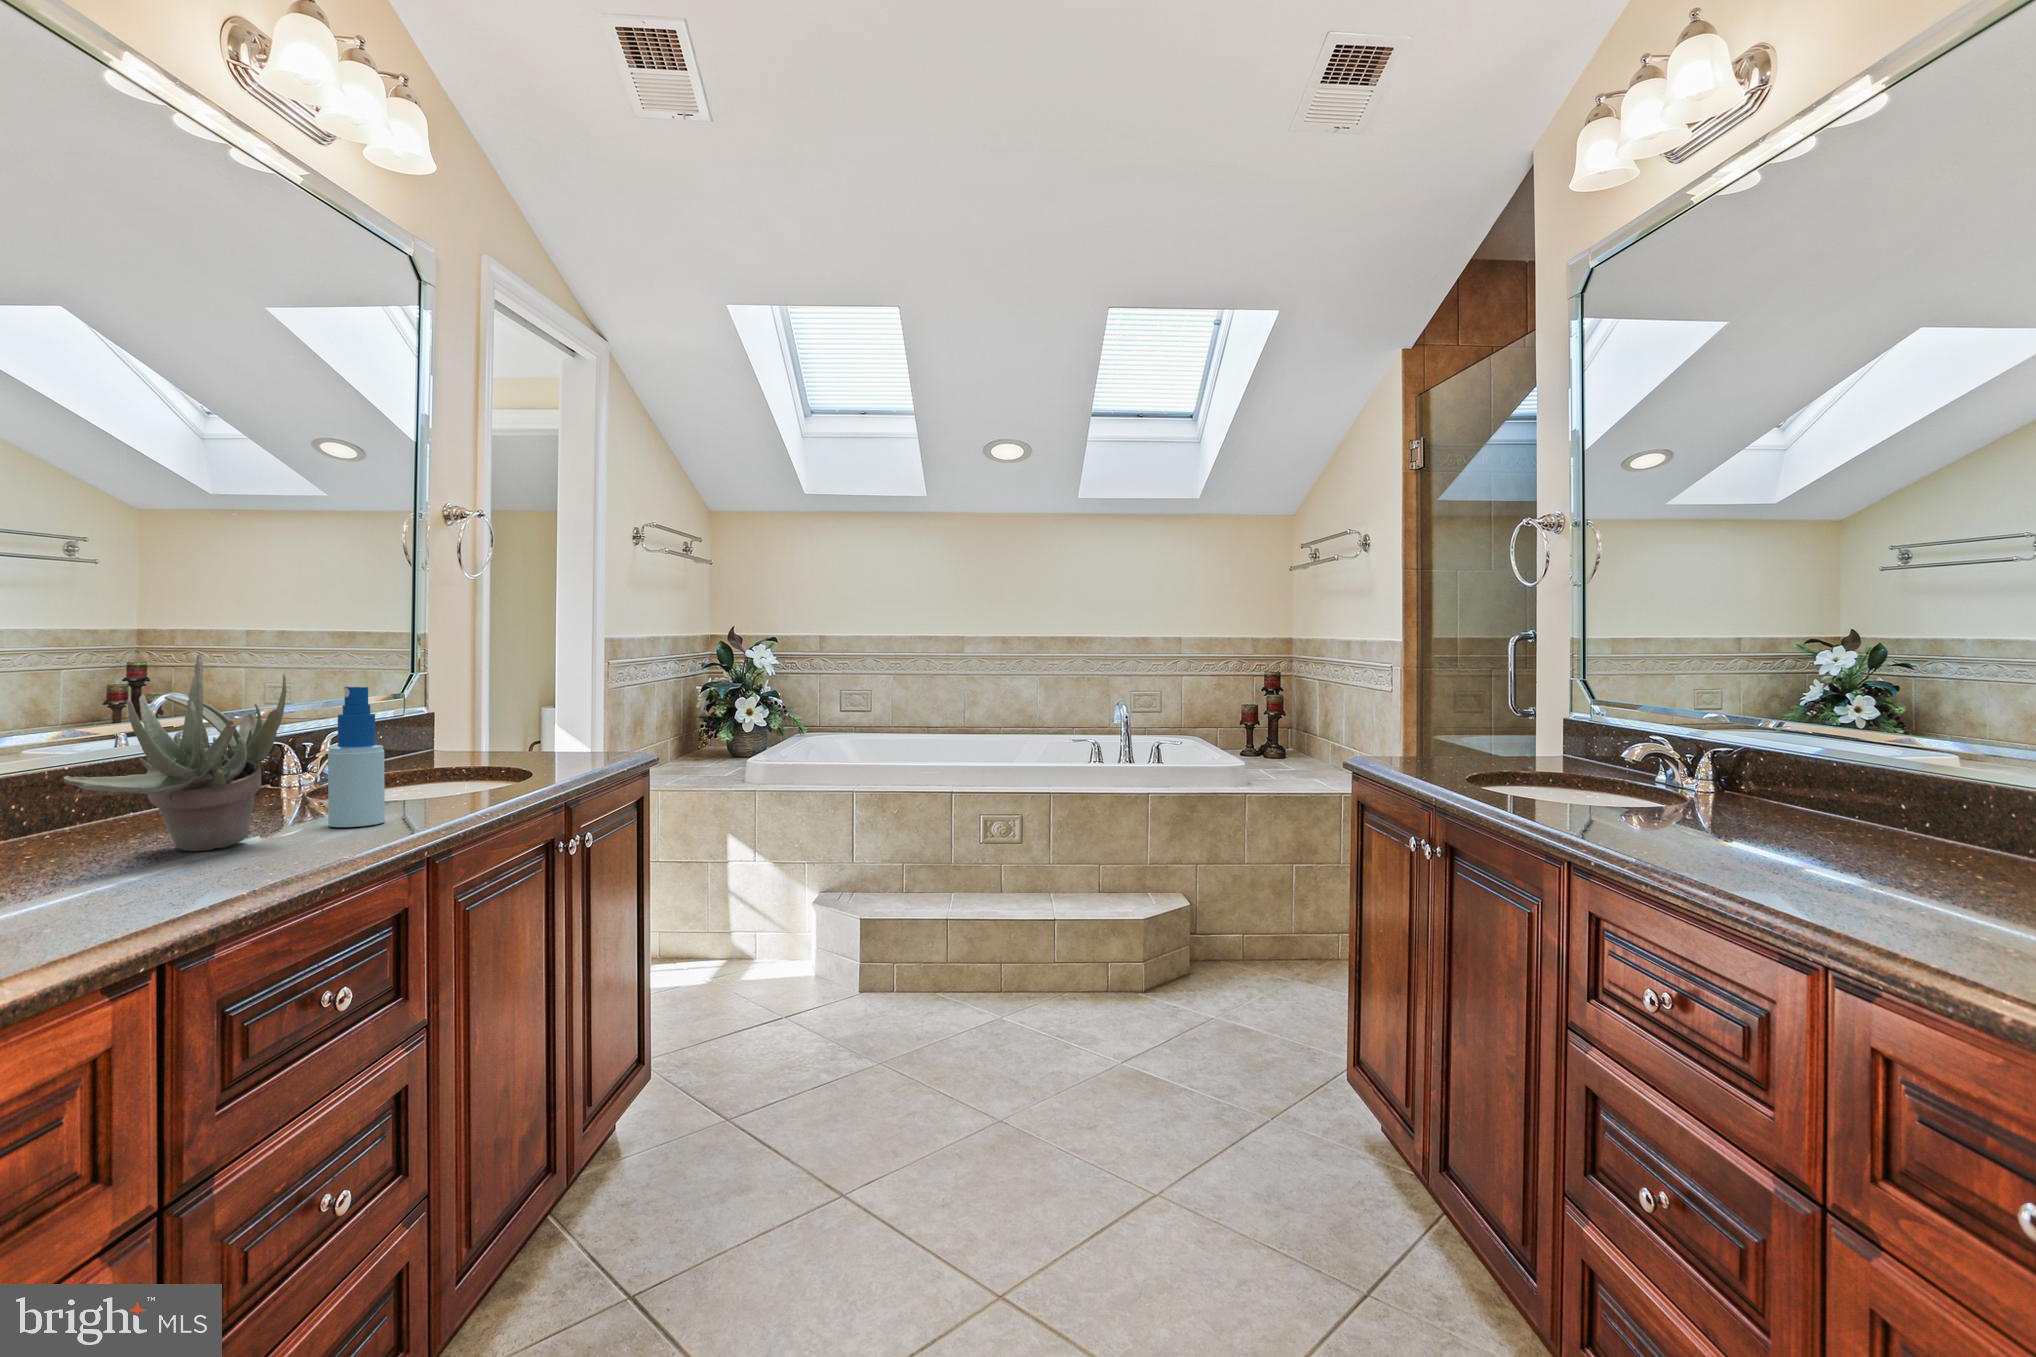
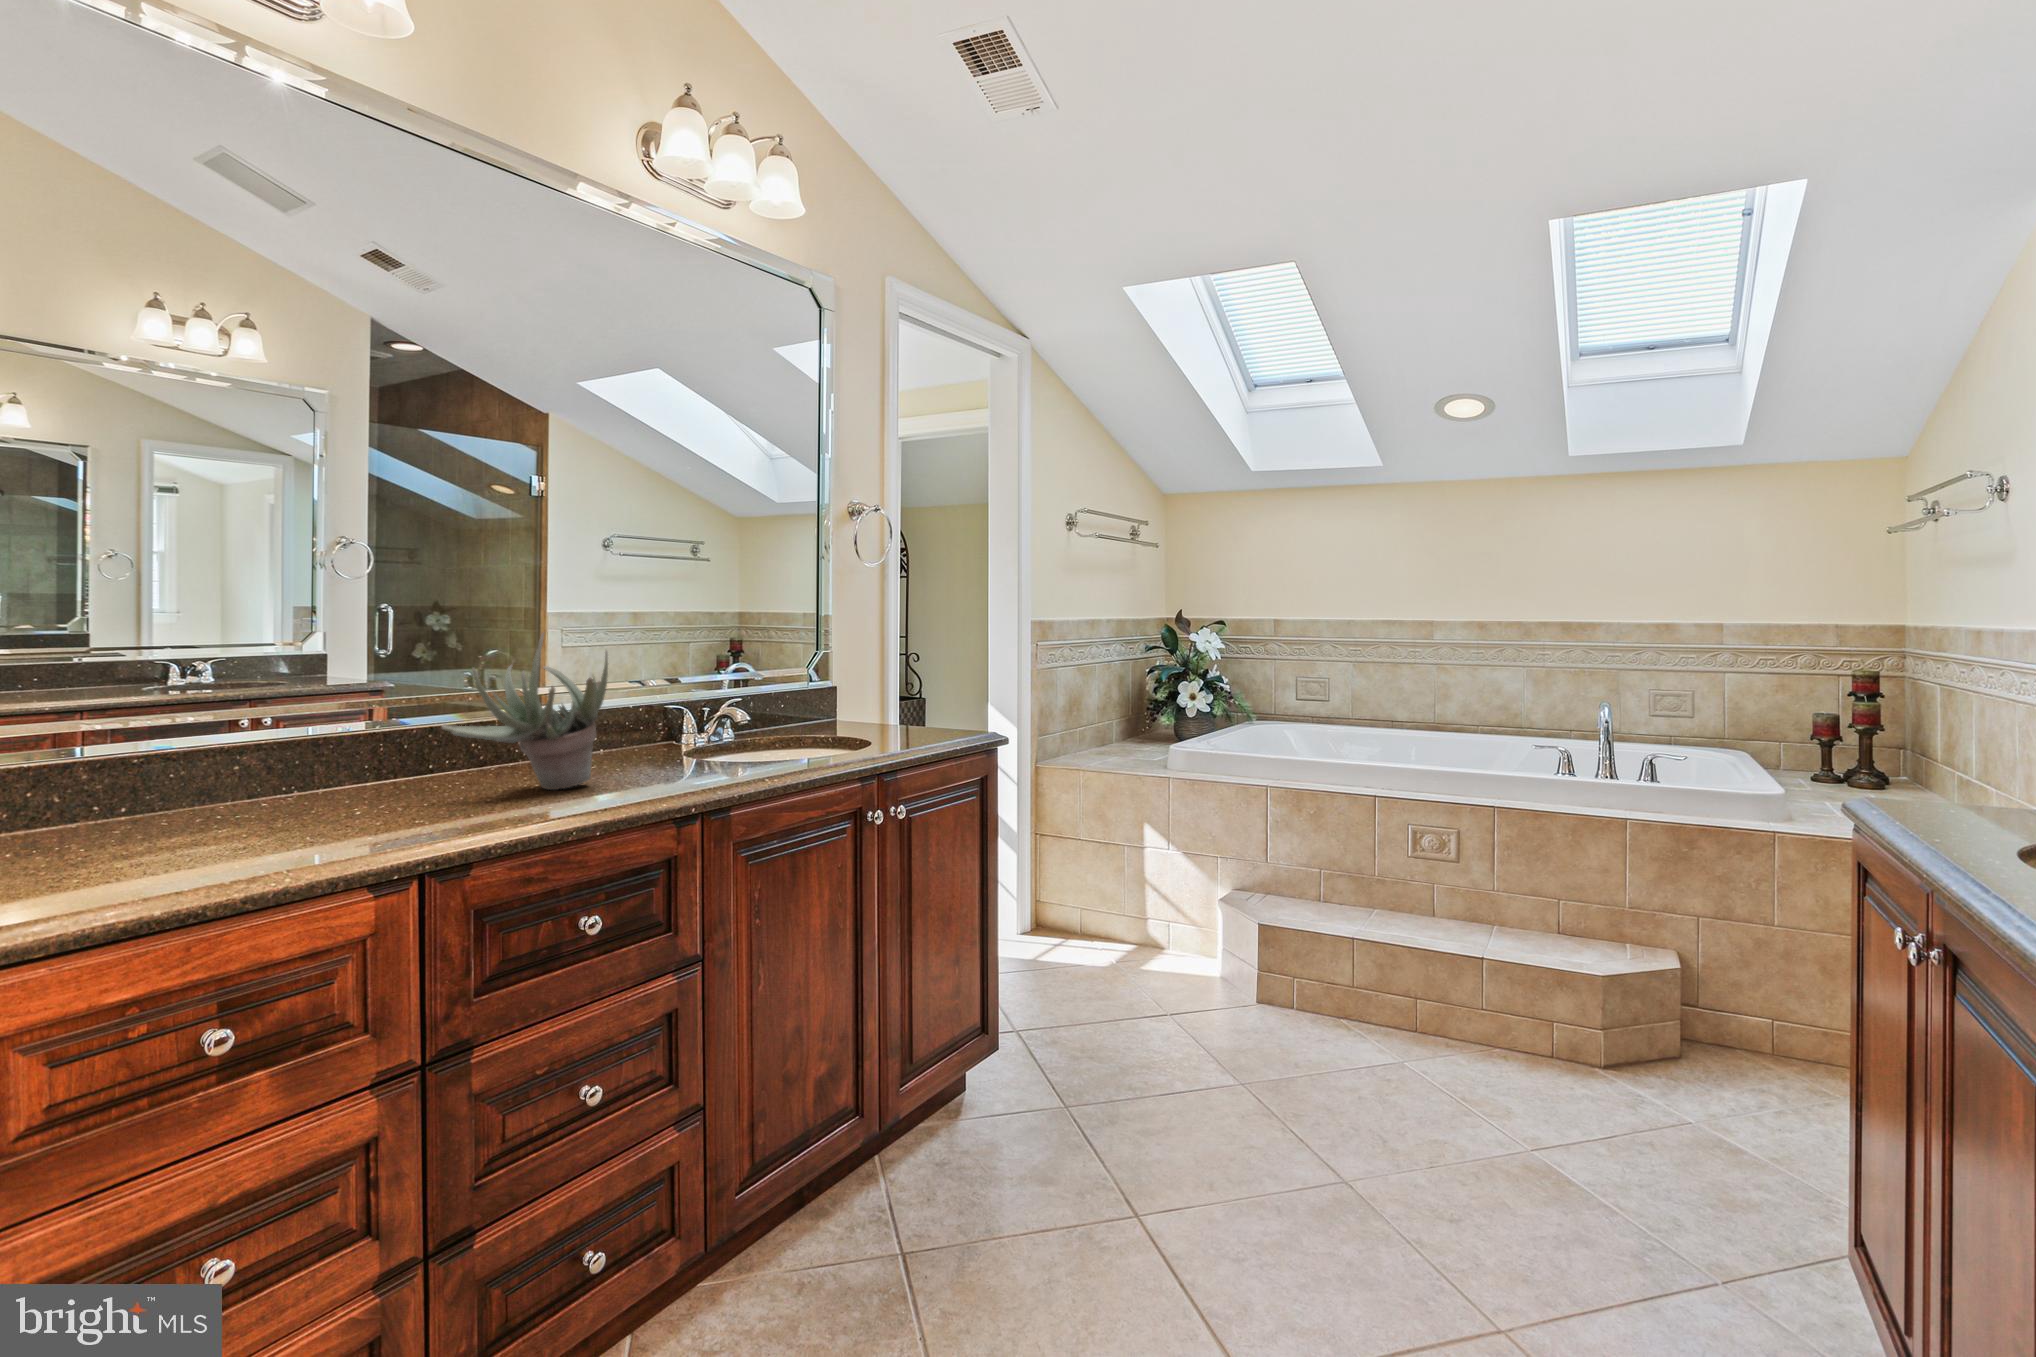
spray bottle: present [328,687,385,827] -> none [659,661,701,780]

